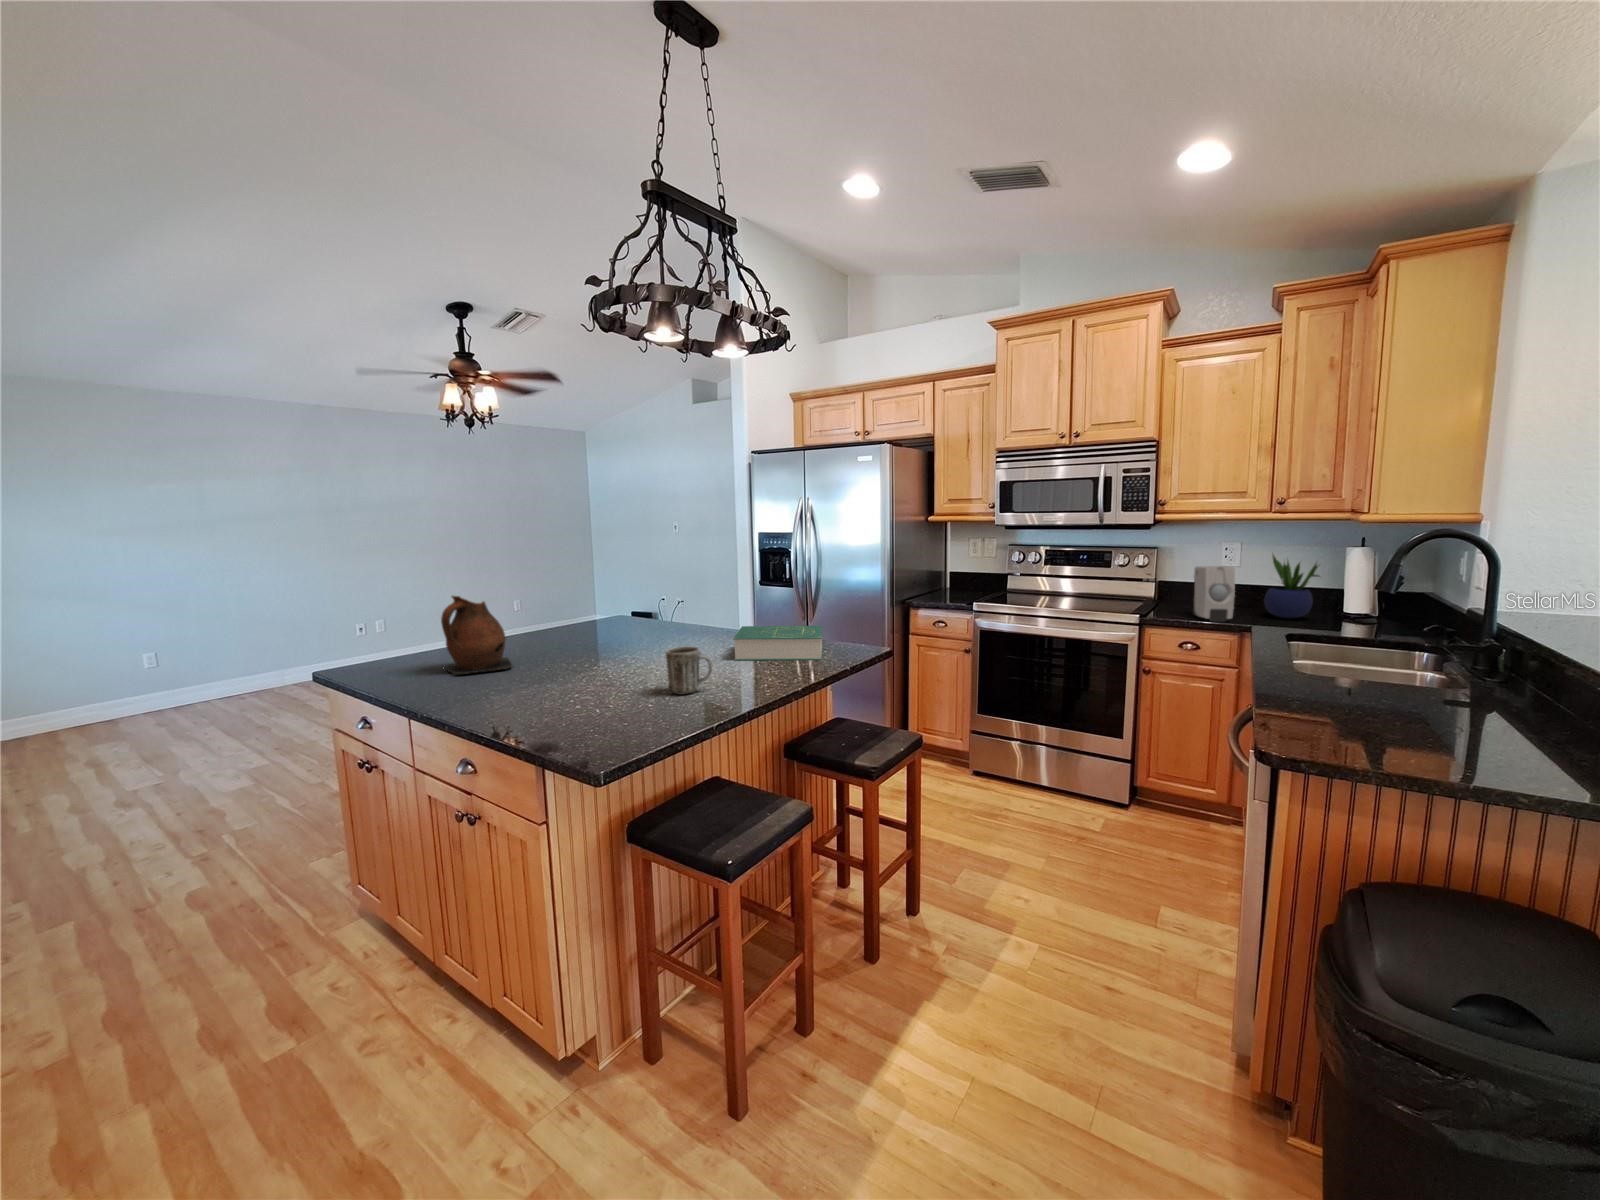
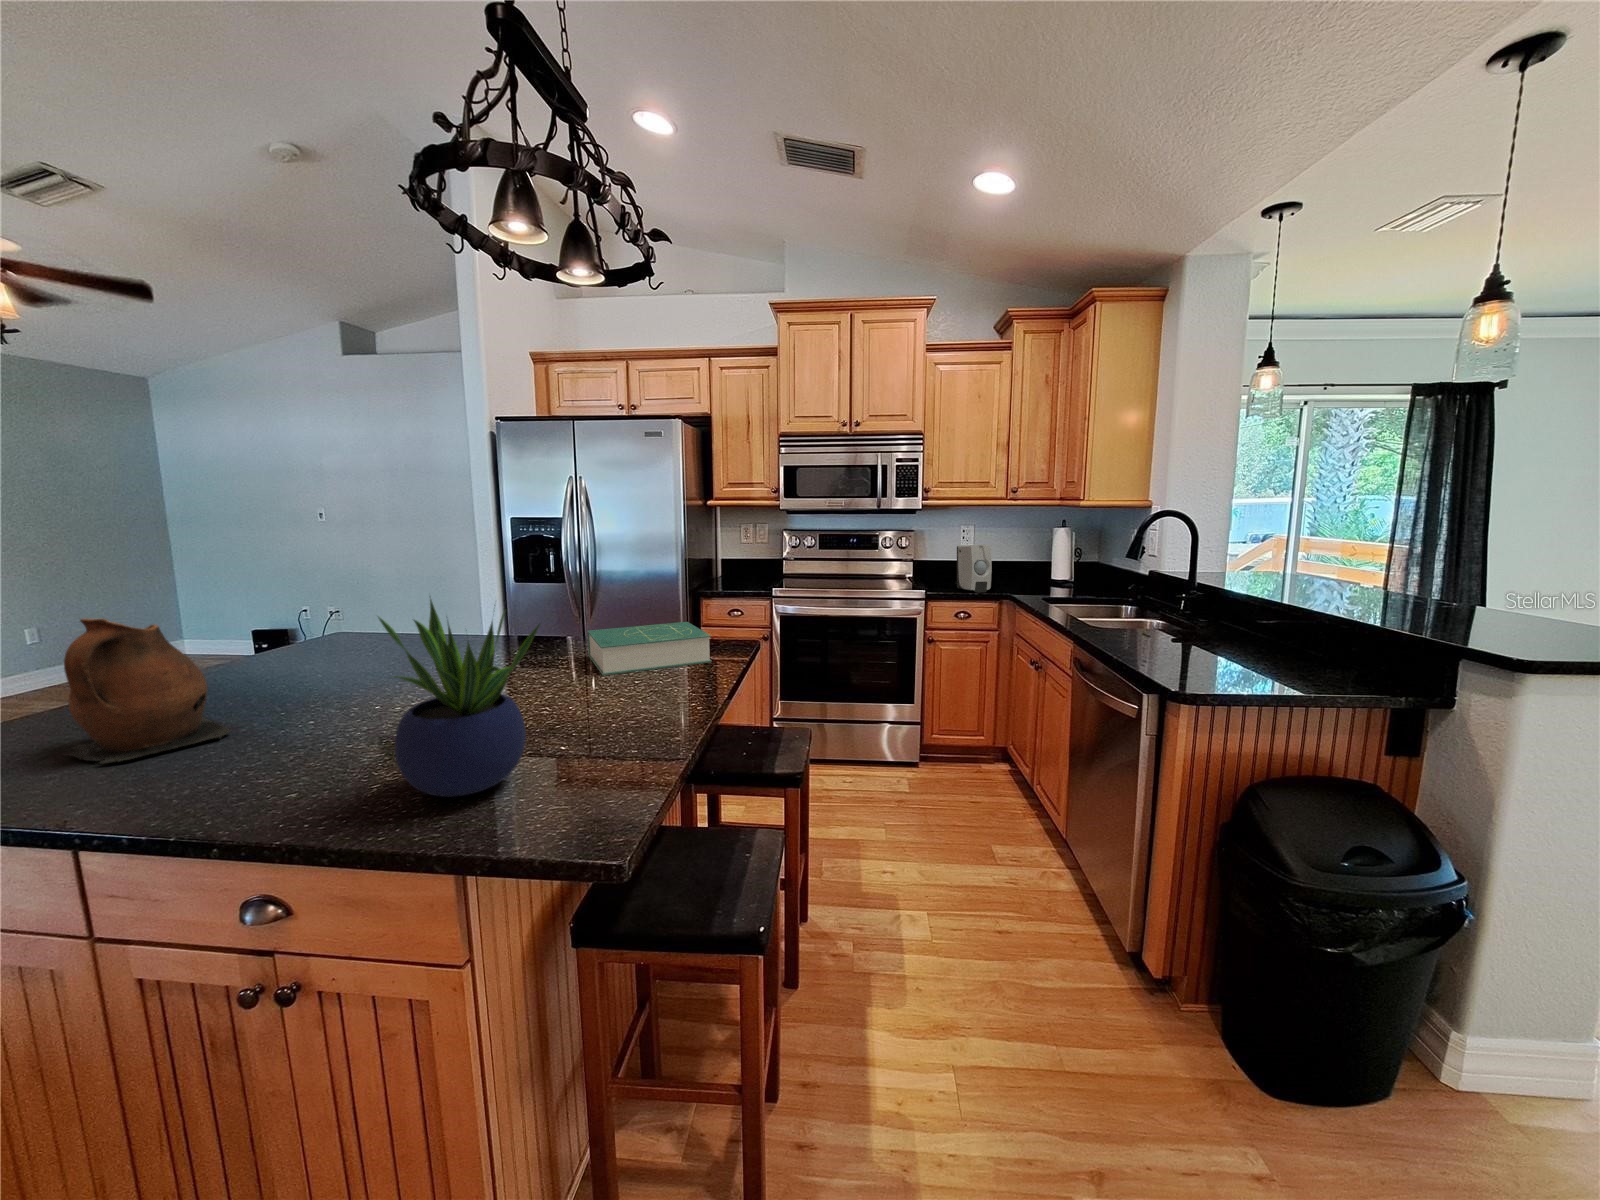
potted plant: present [1264,555,1320,618] -> present [379,600,540,797]
mug: present [666,646,712,695] -> none [568,663,635,732]

